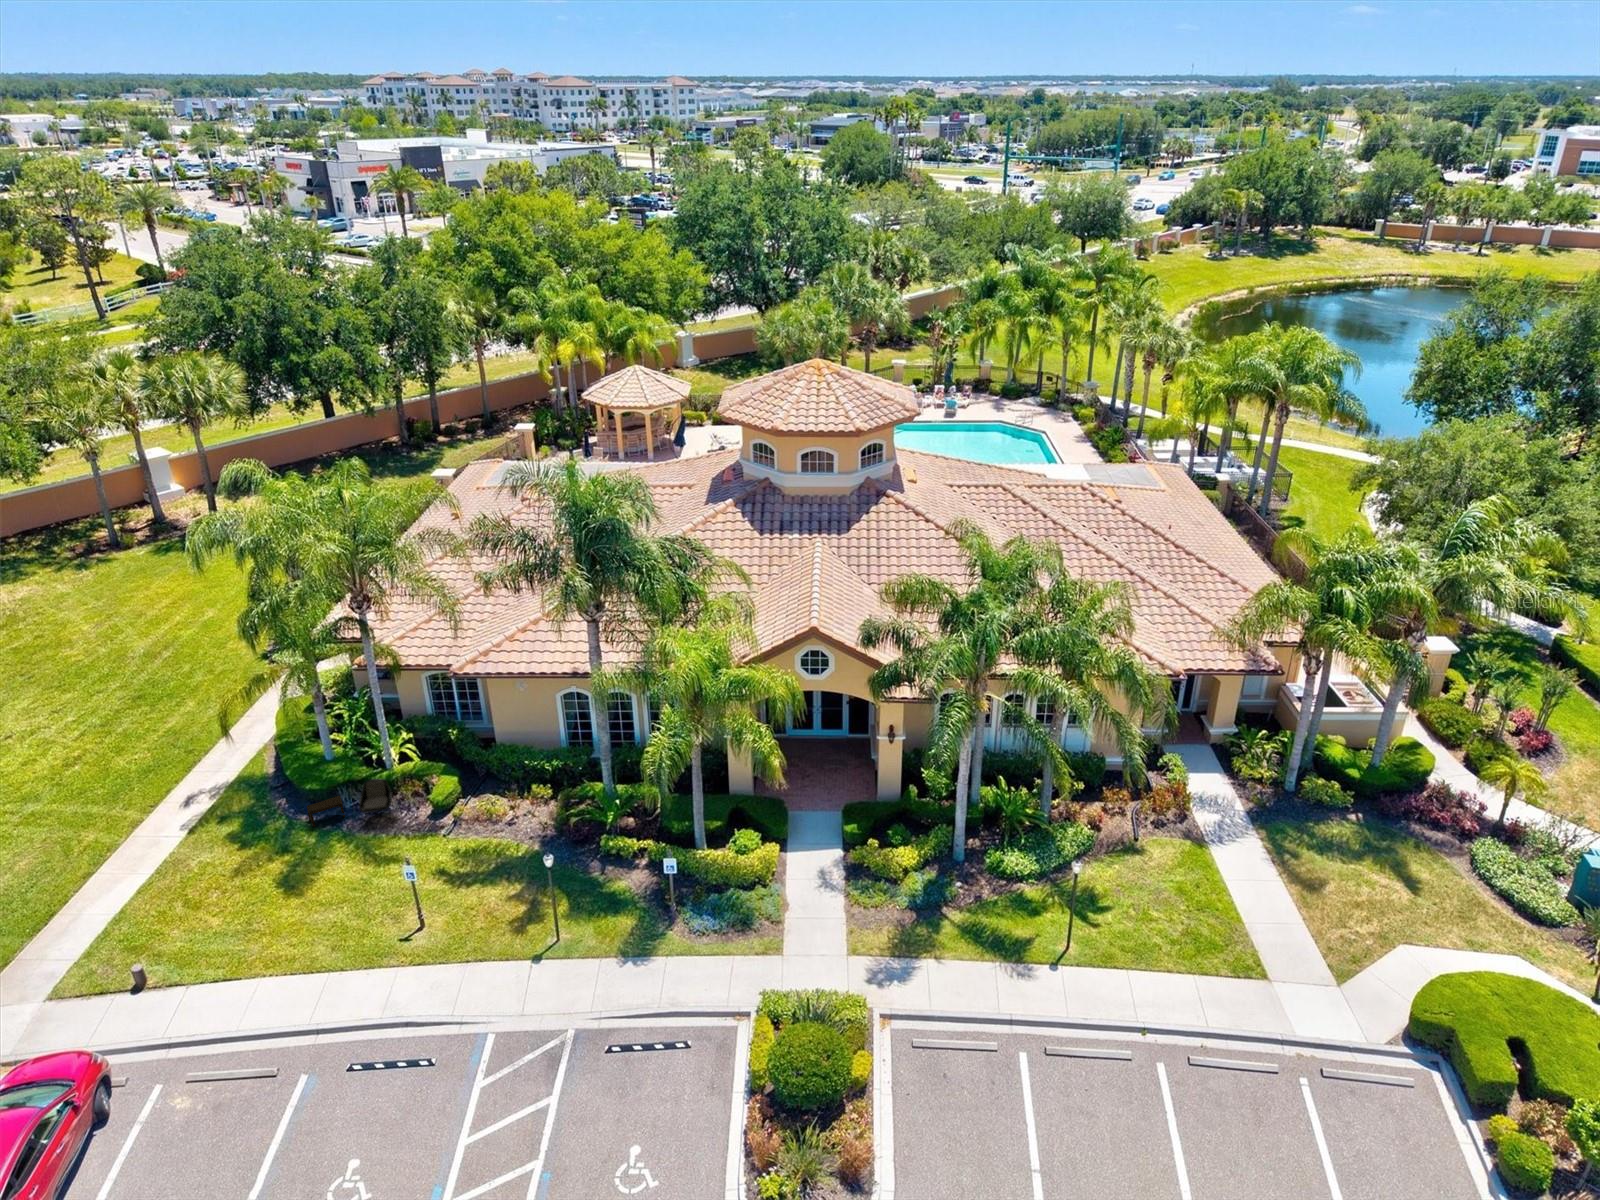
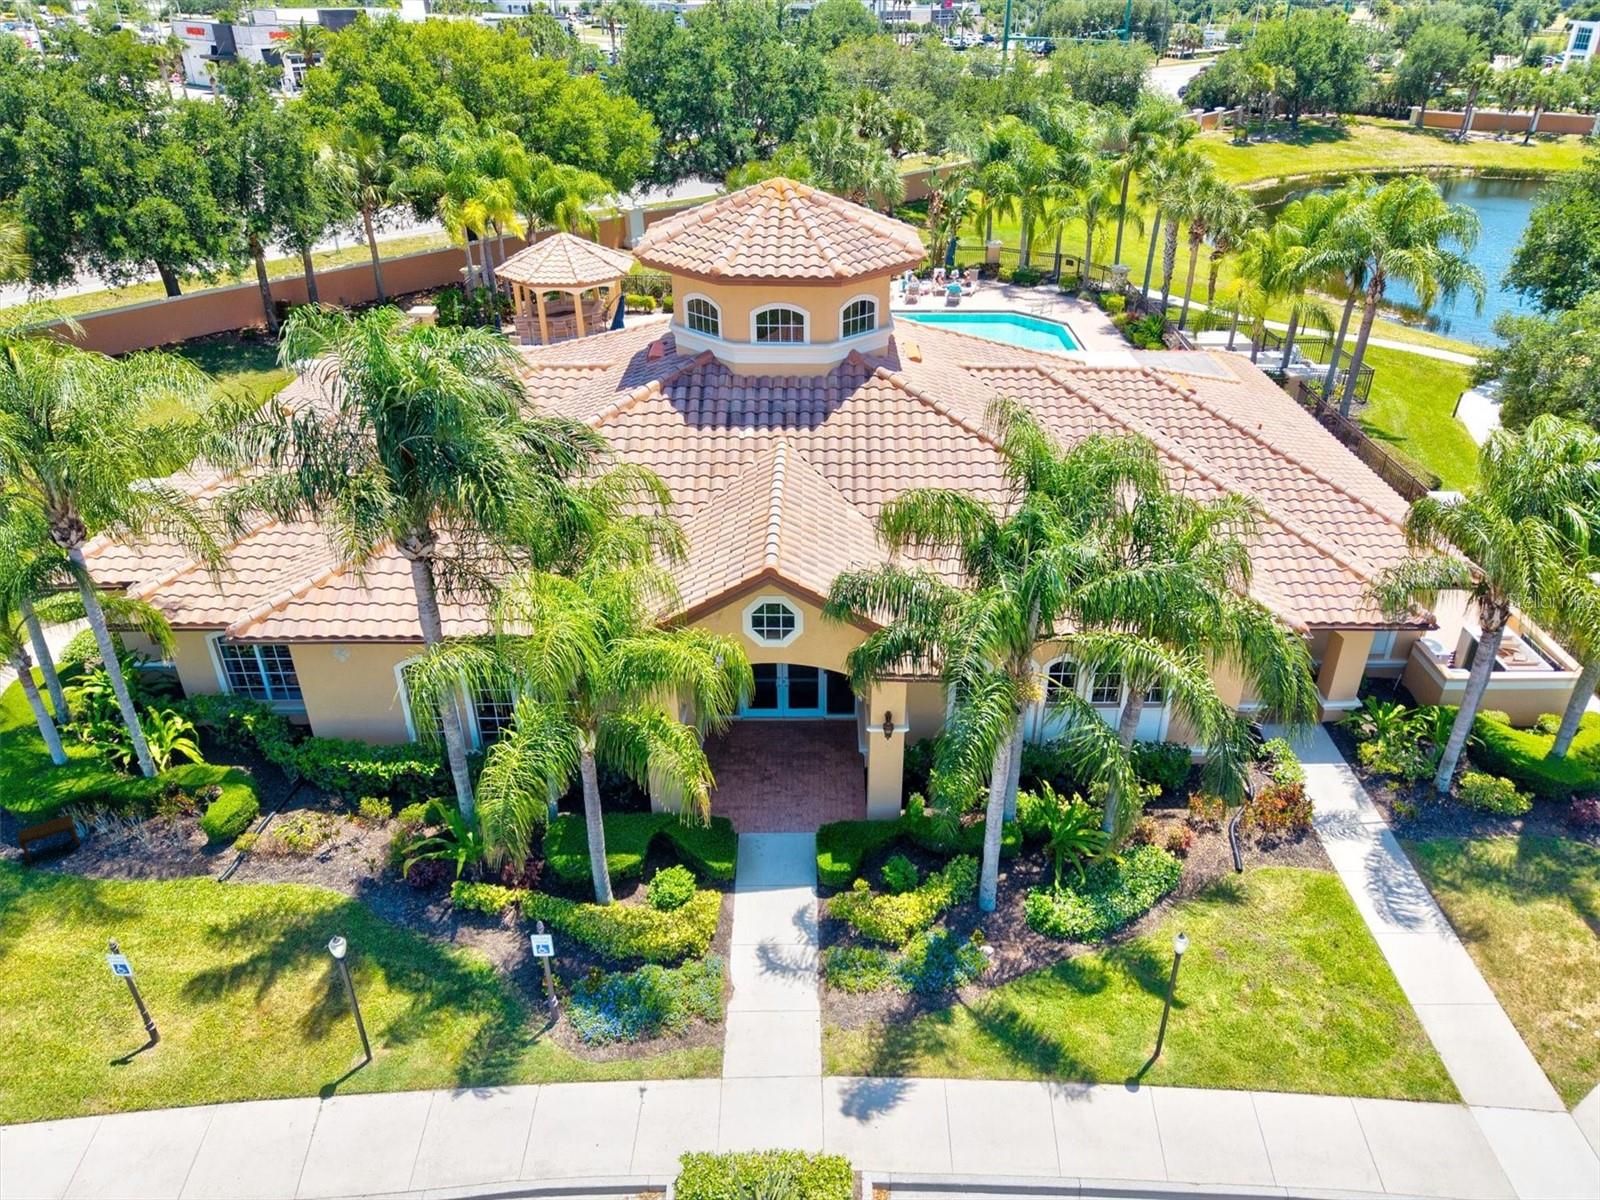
lounge chair: present [359,779,393,815] -> none [95,789,156,856]

